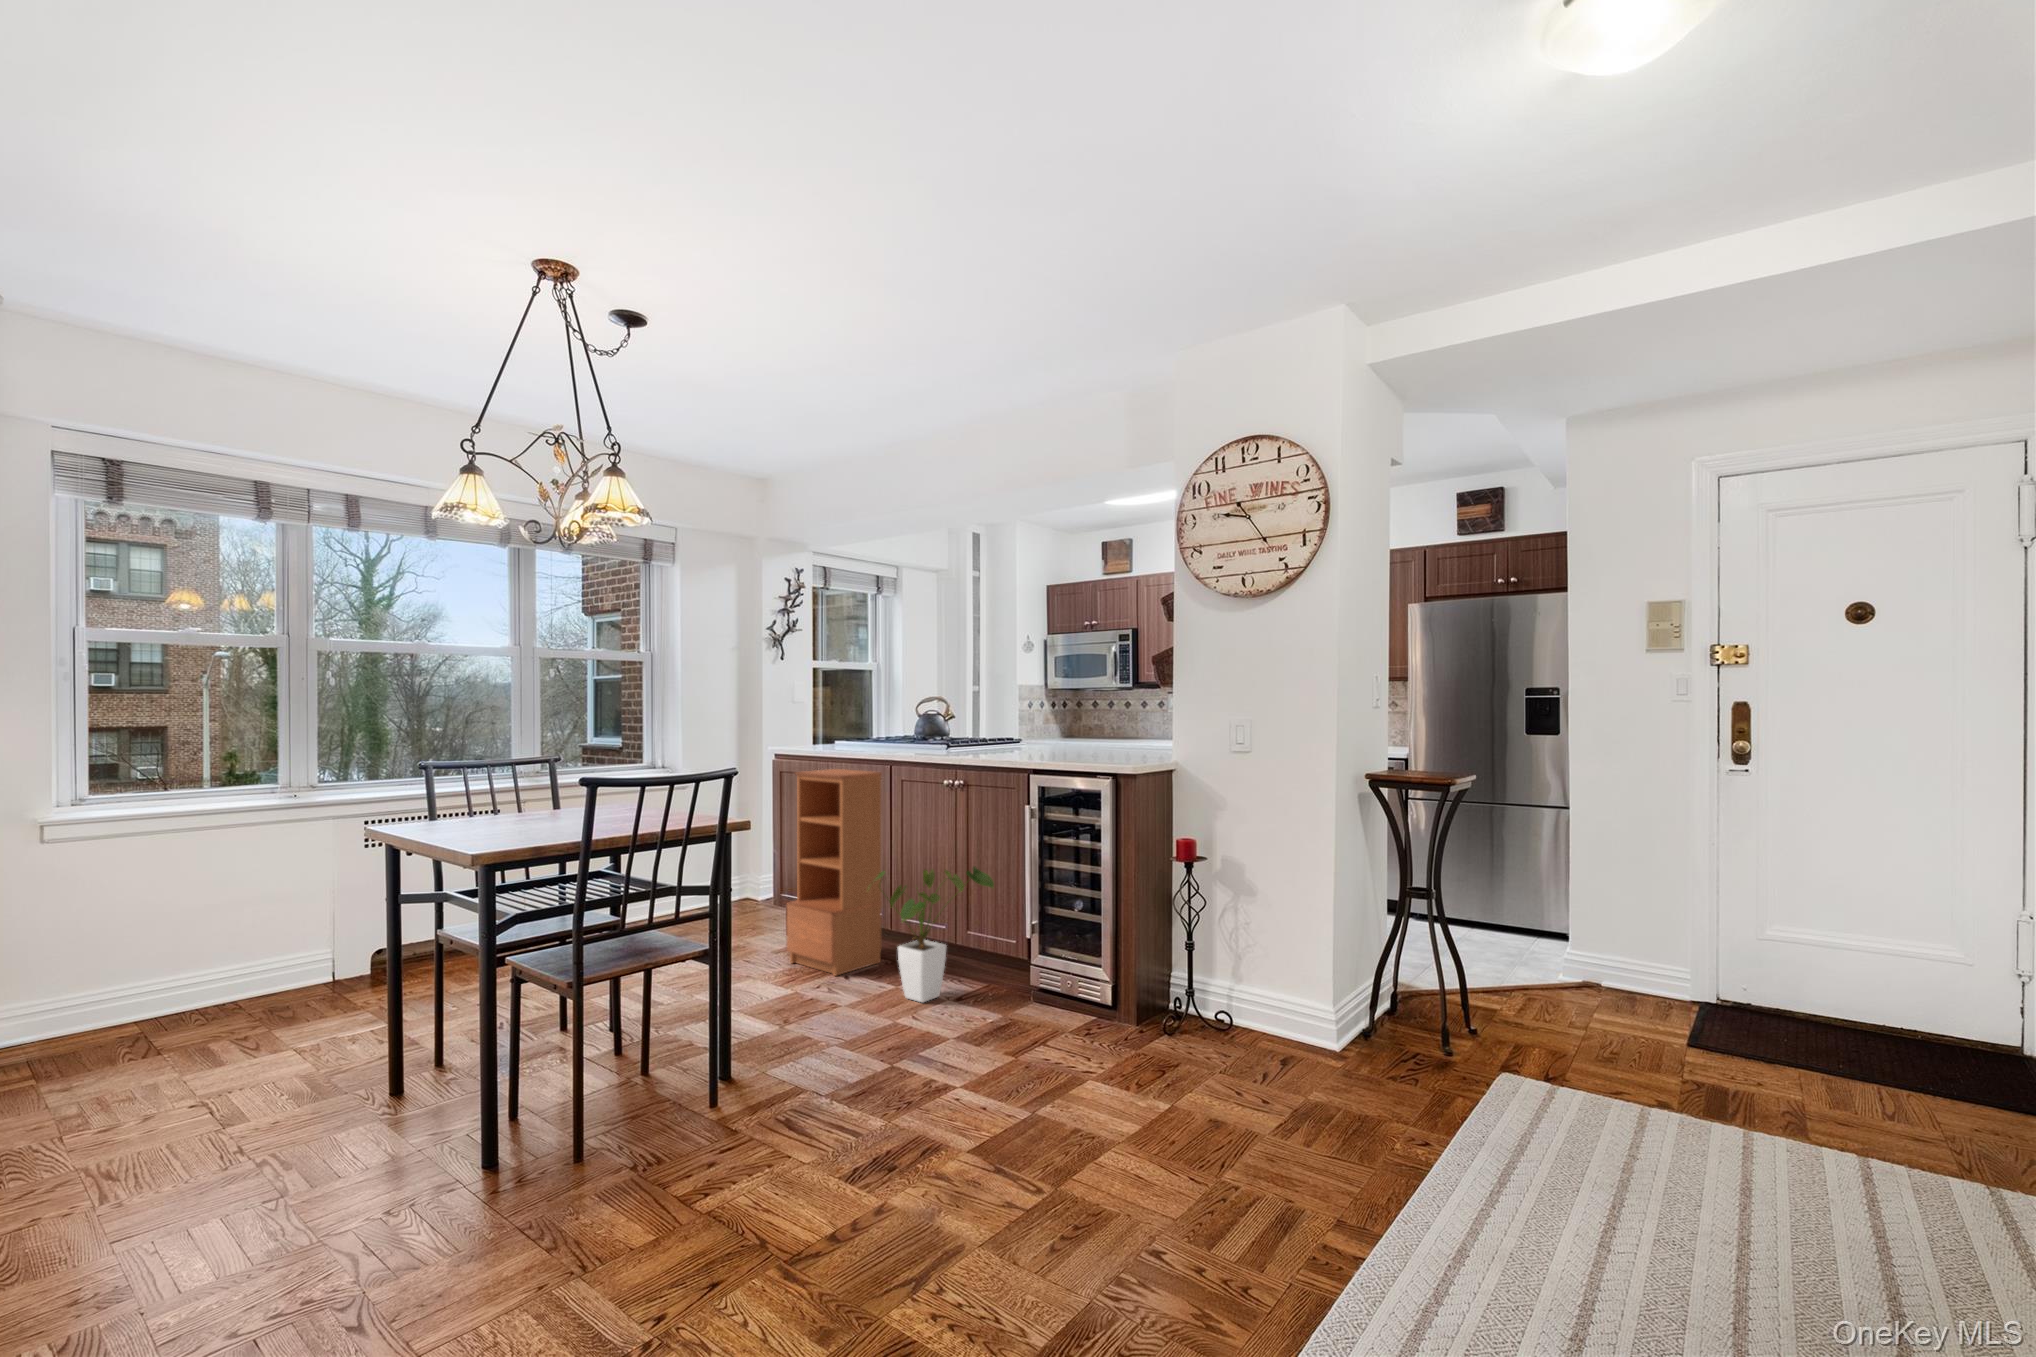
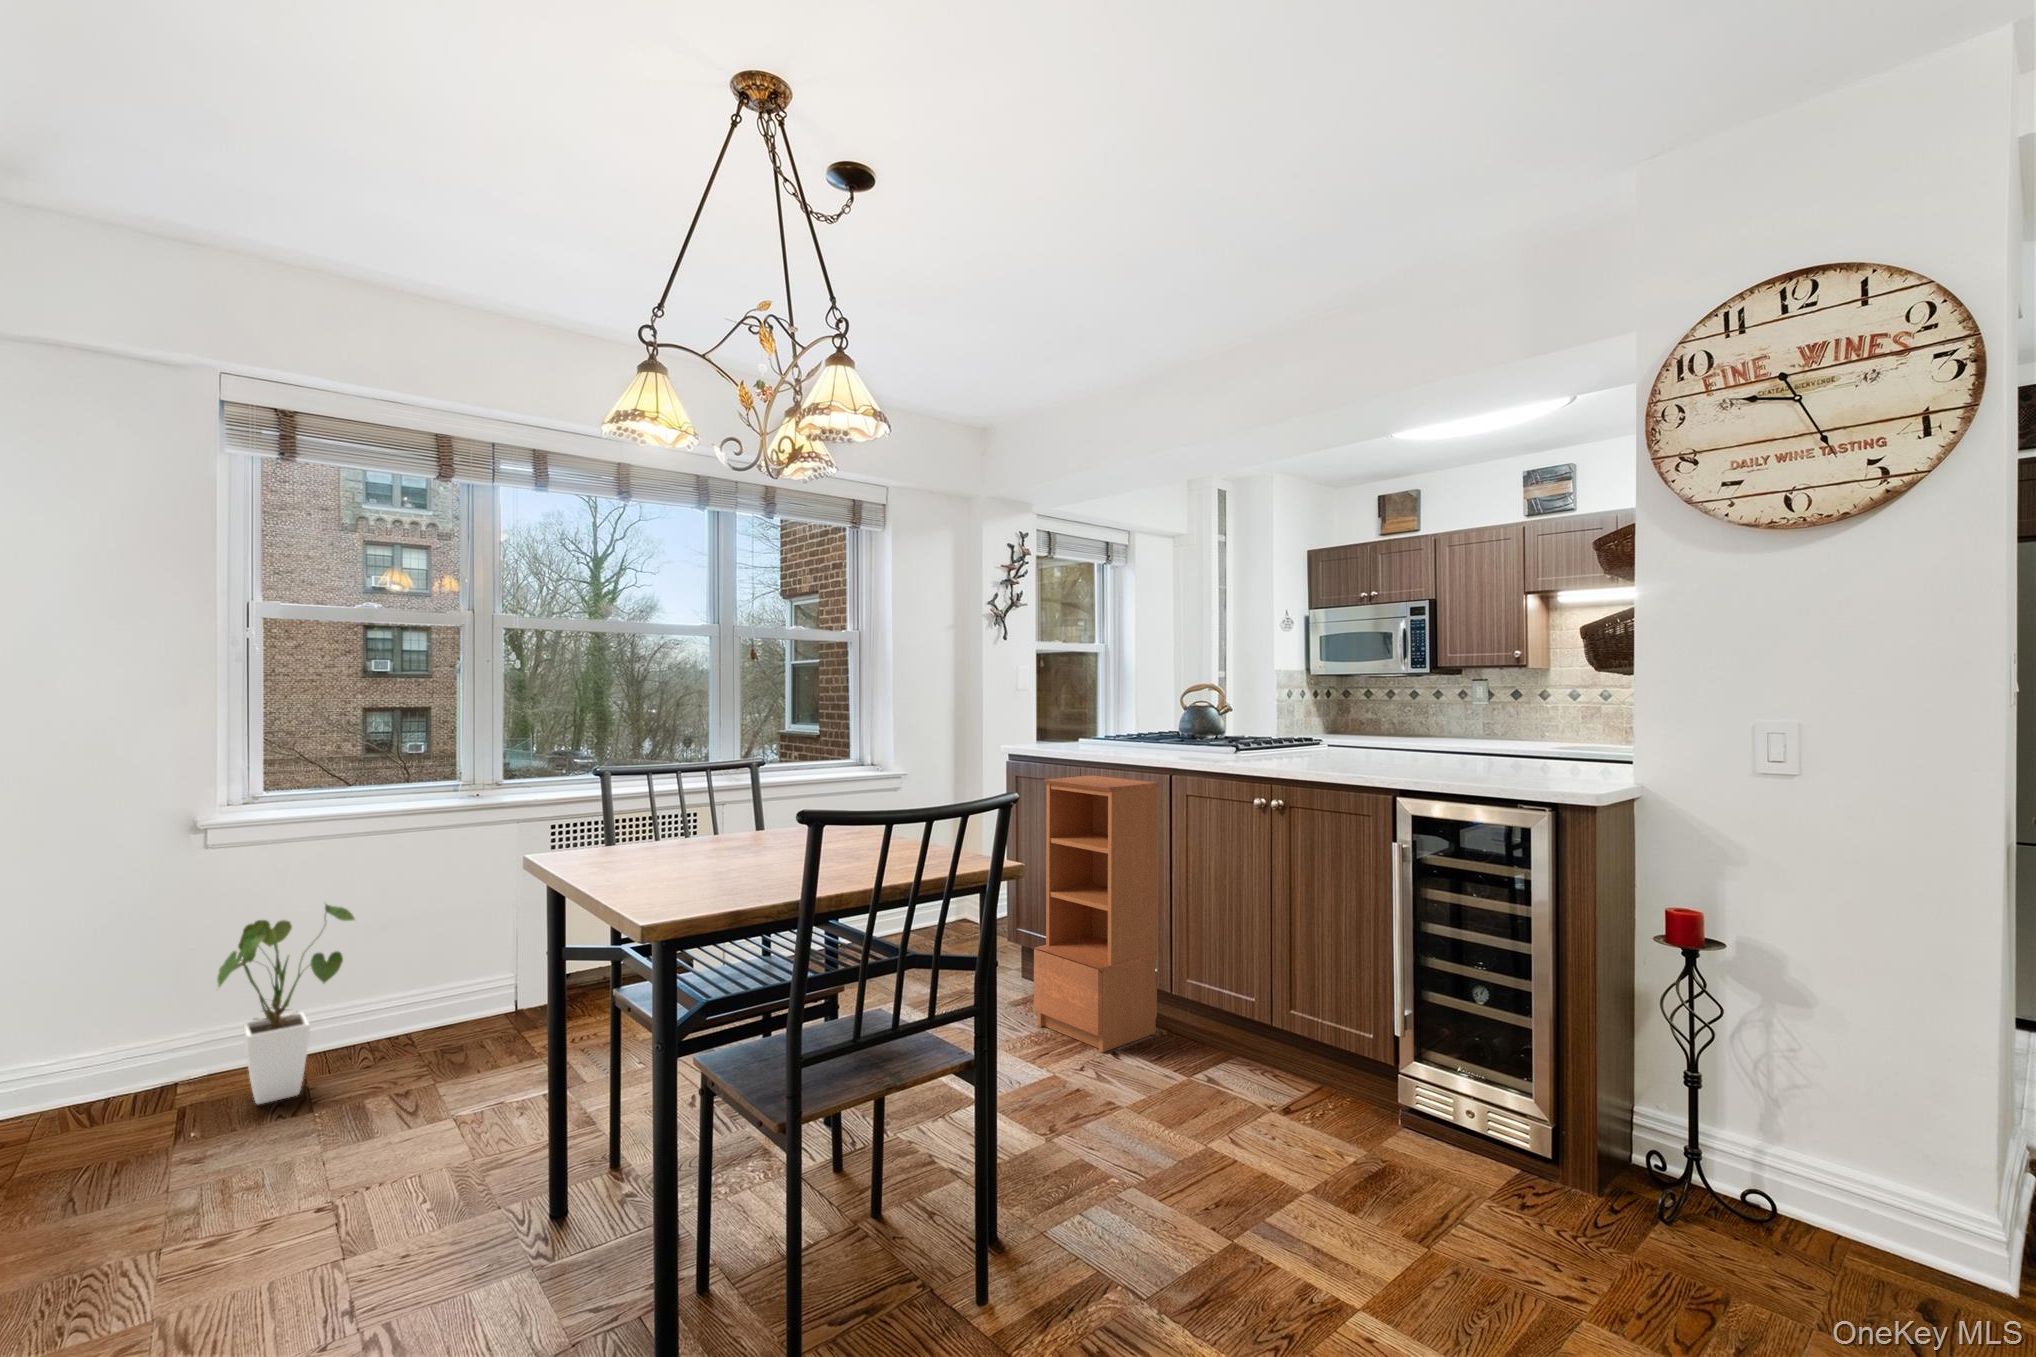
house plant: present [868,866,994,1002] -> present [217,904,354,1104]

